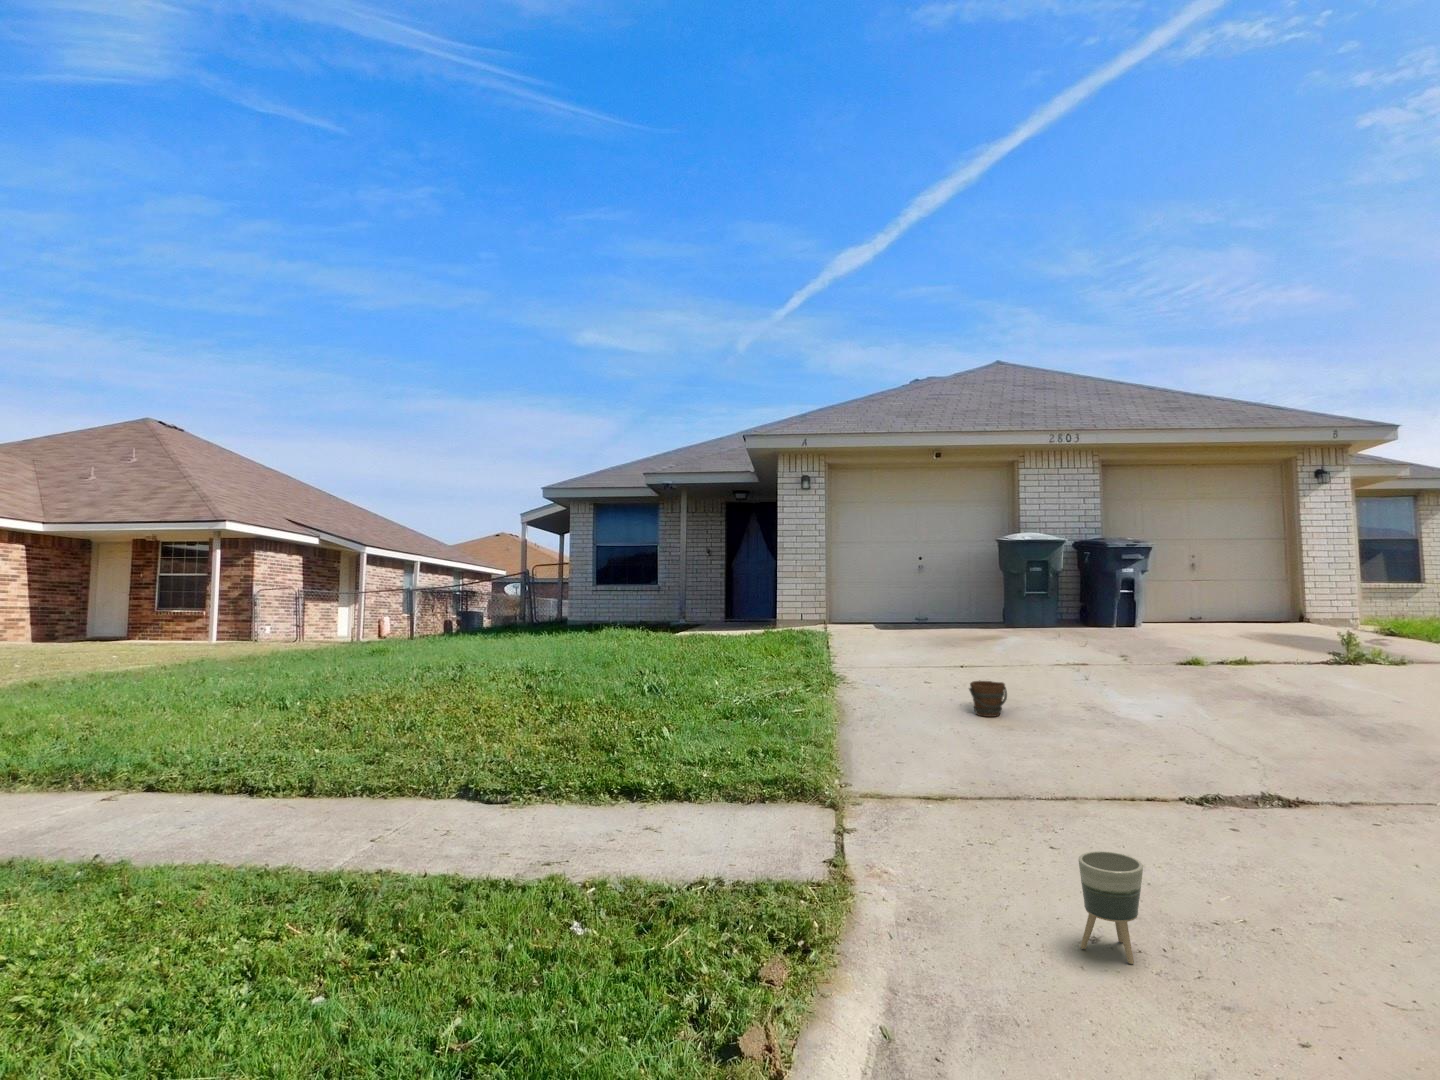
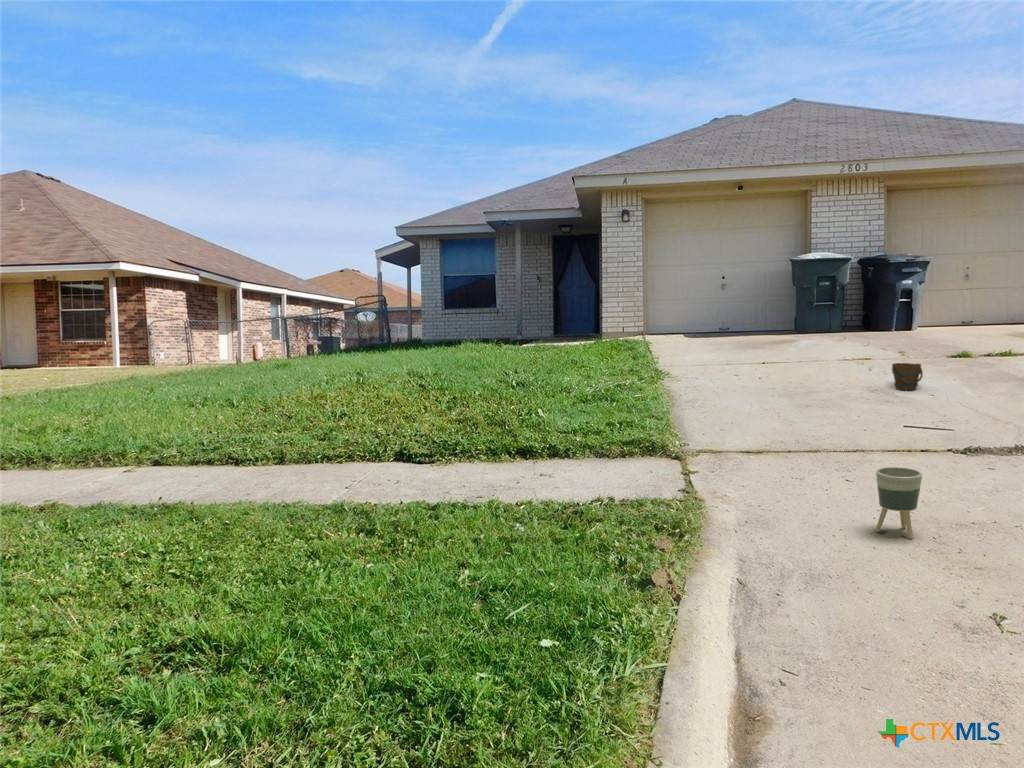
bucket: present [969,681,1007,717] -> present [892,363,923,390]

